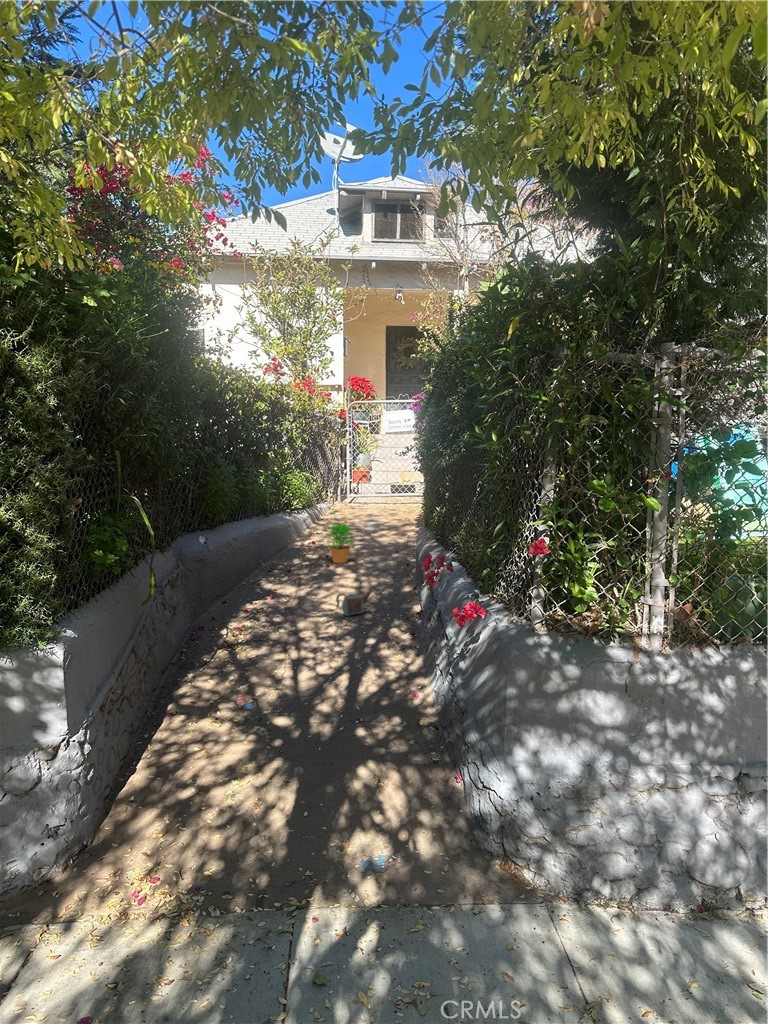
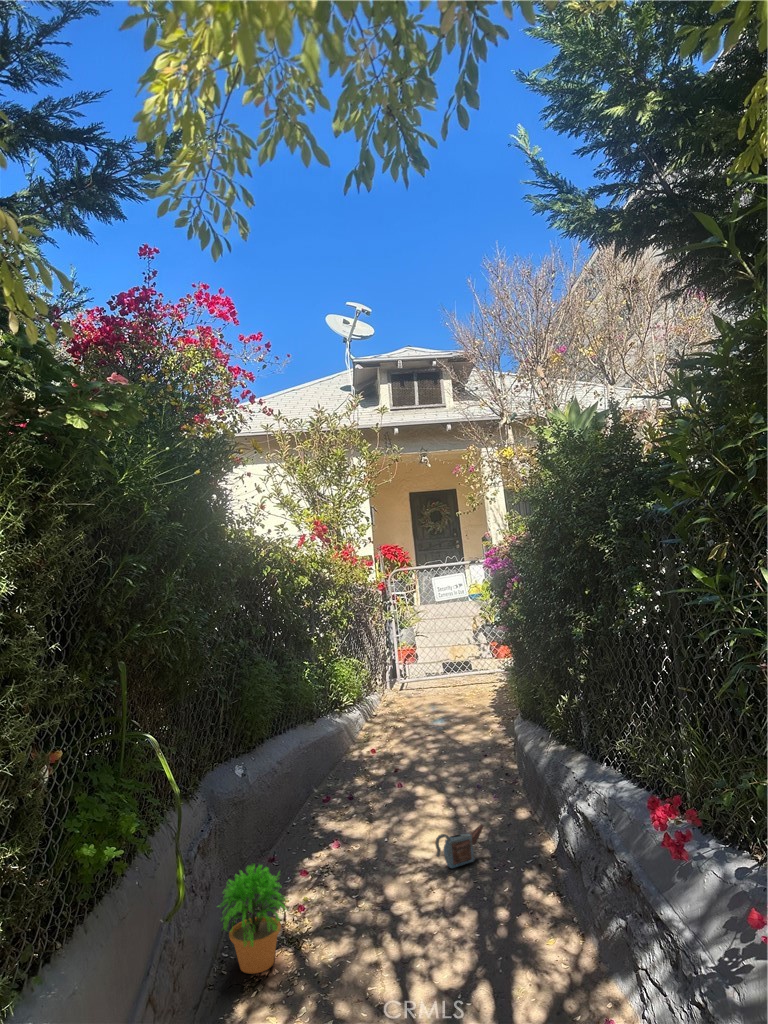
potted plant: present [327,524,352,563] -> present [222,864,287,974]

